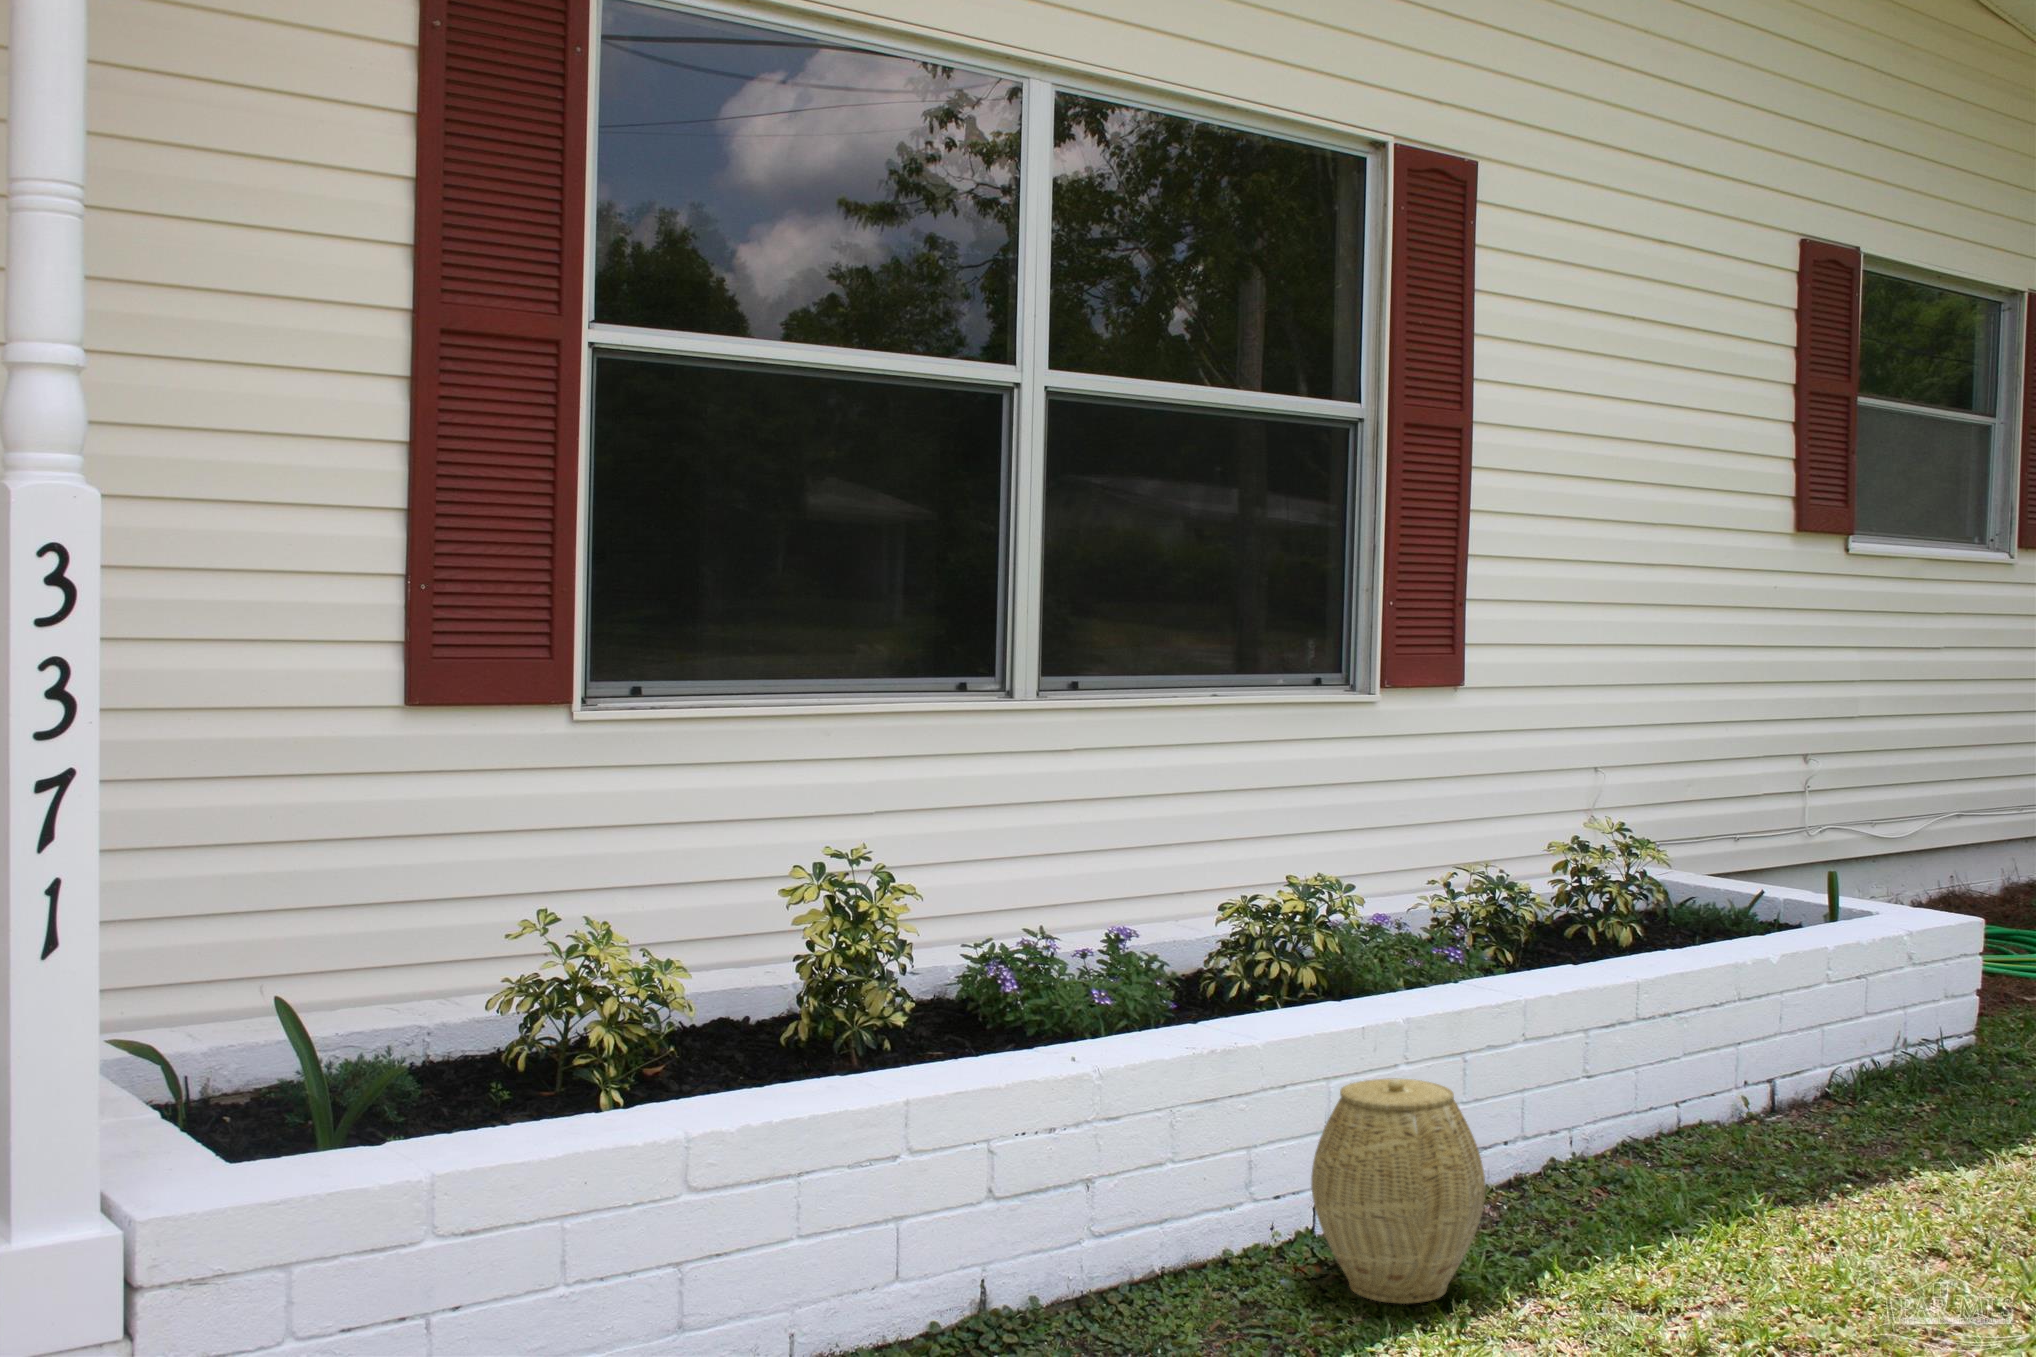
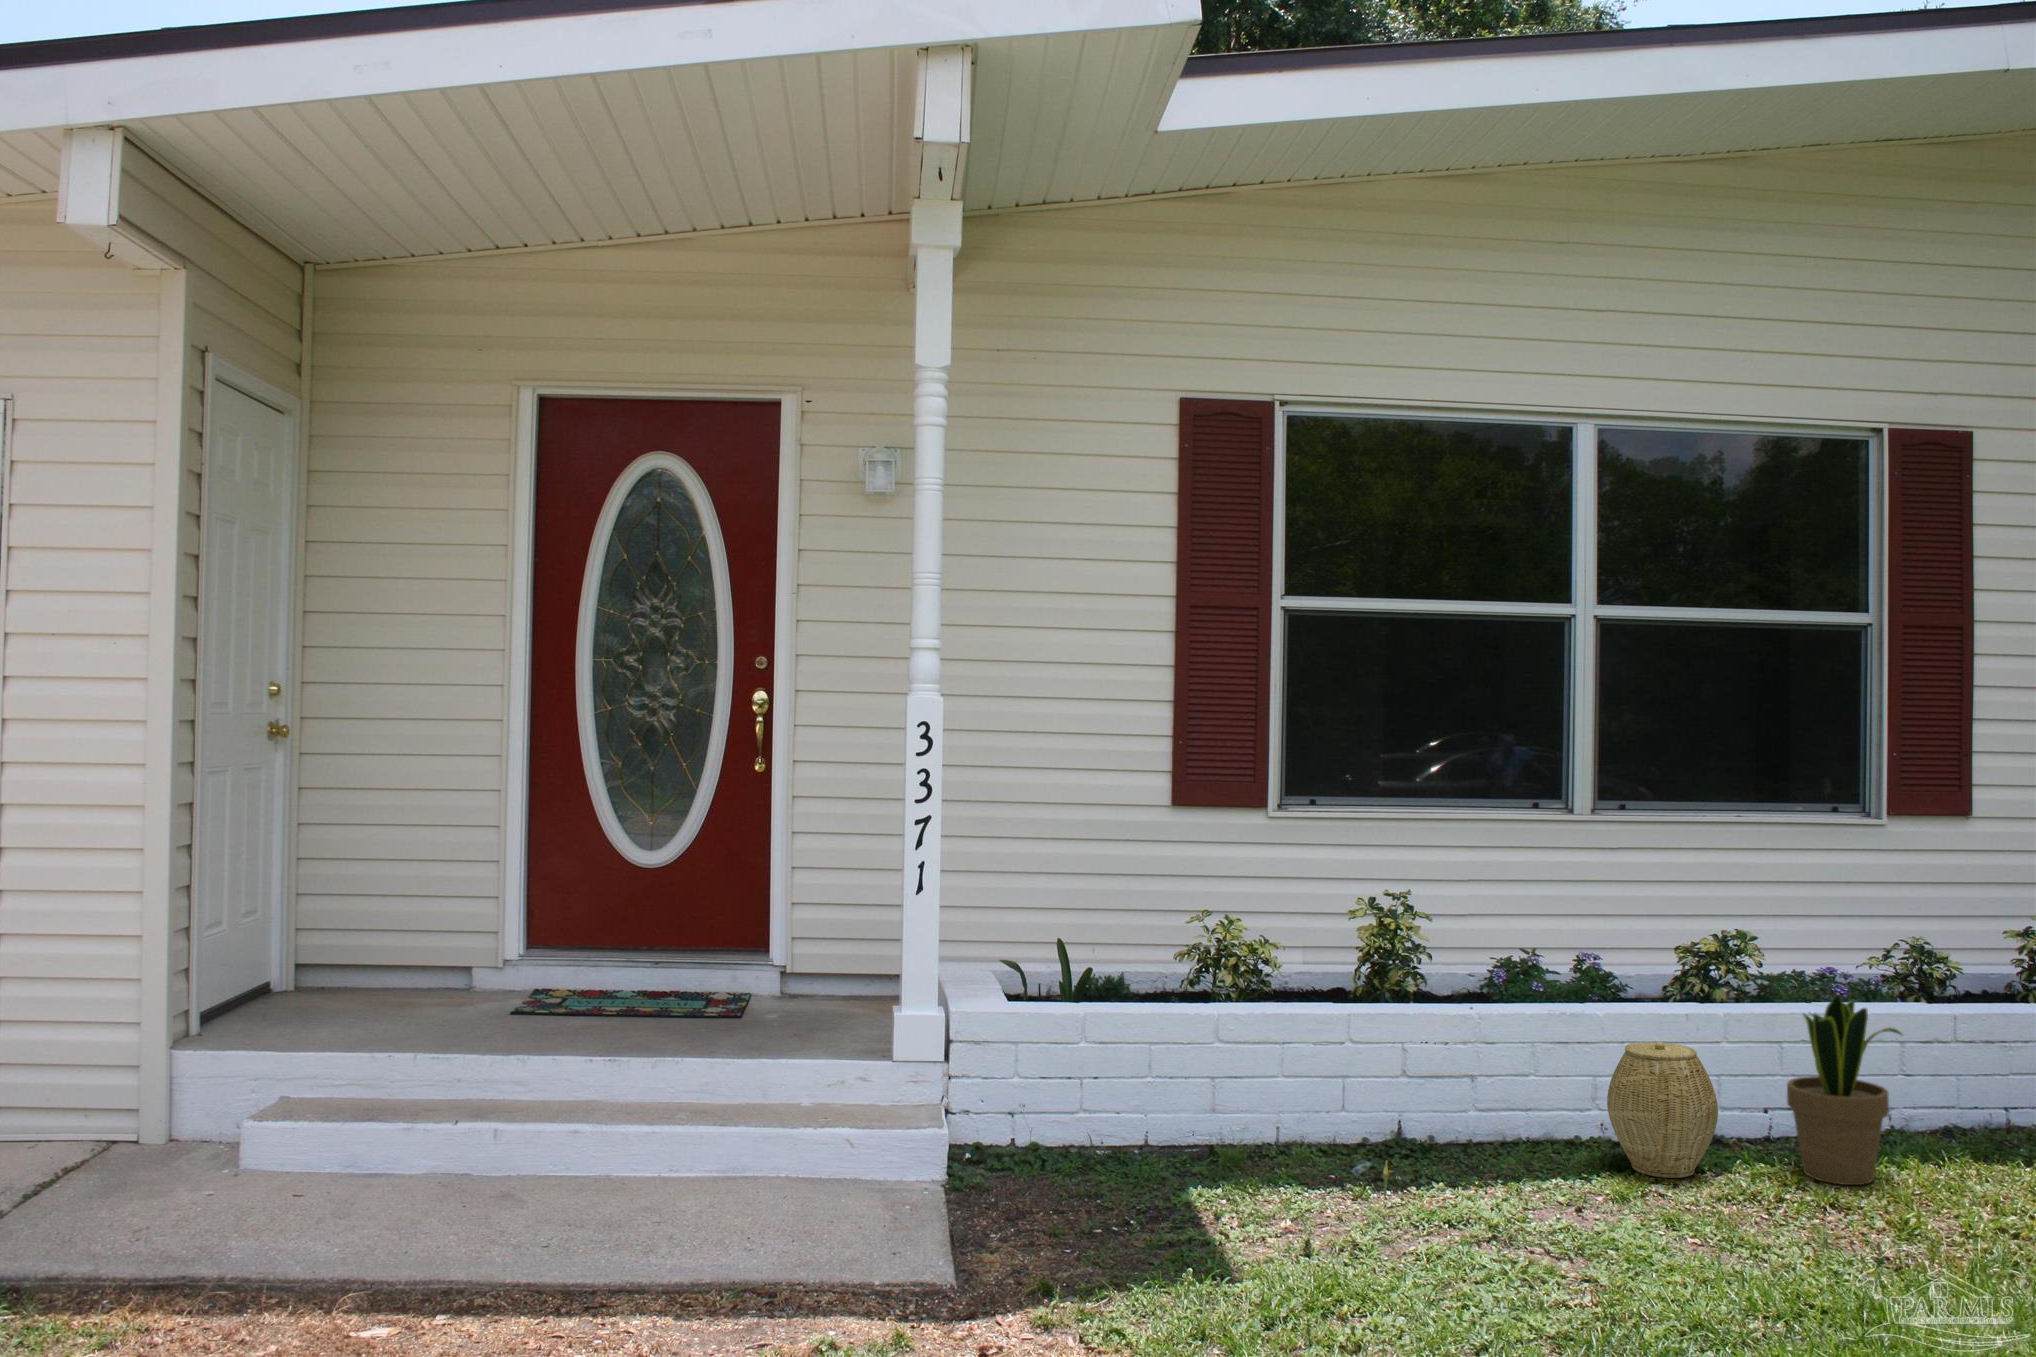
potted plant: none [1540,970,1700,1265] -> present [1787,995,1902,1185]

